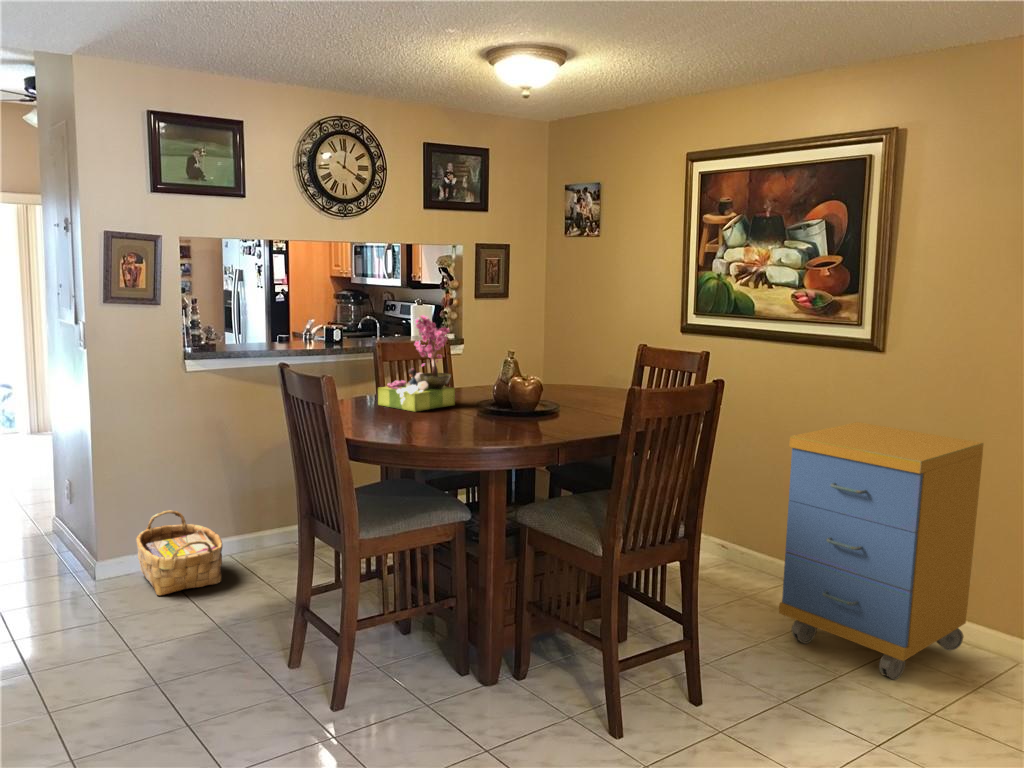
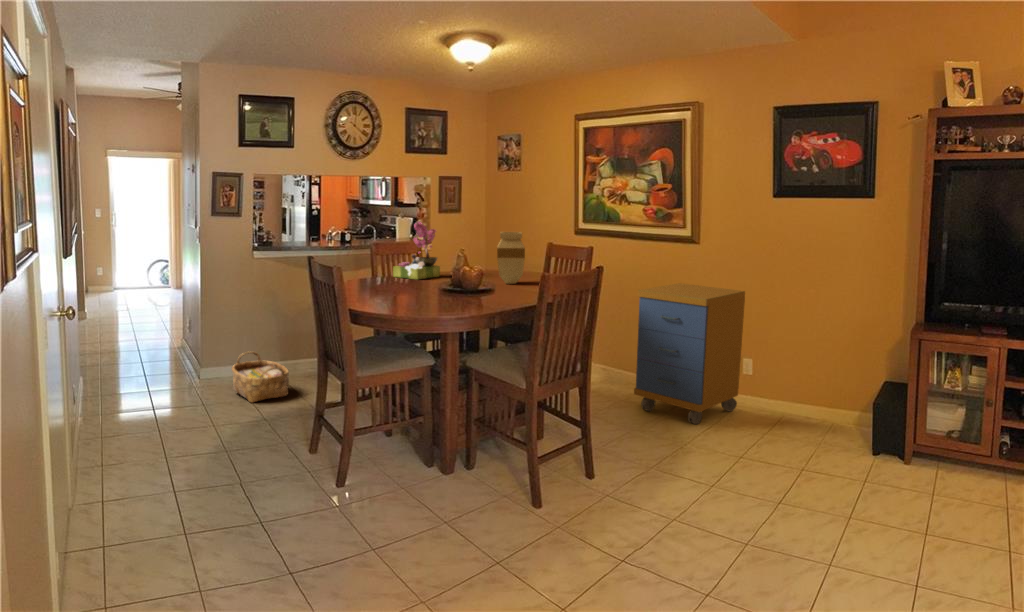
vase: none [545,335,594,425] -> present [497,232,525,284]

